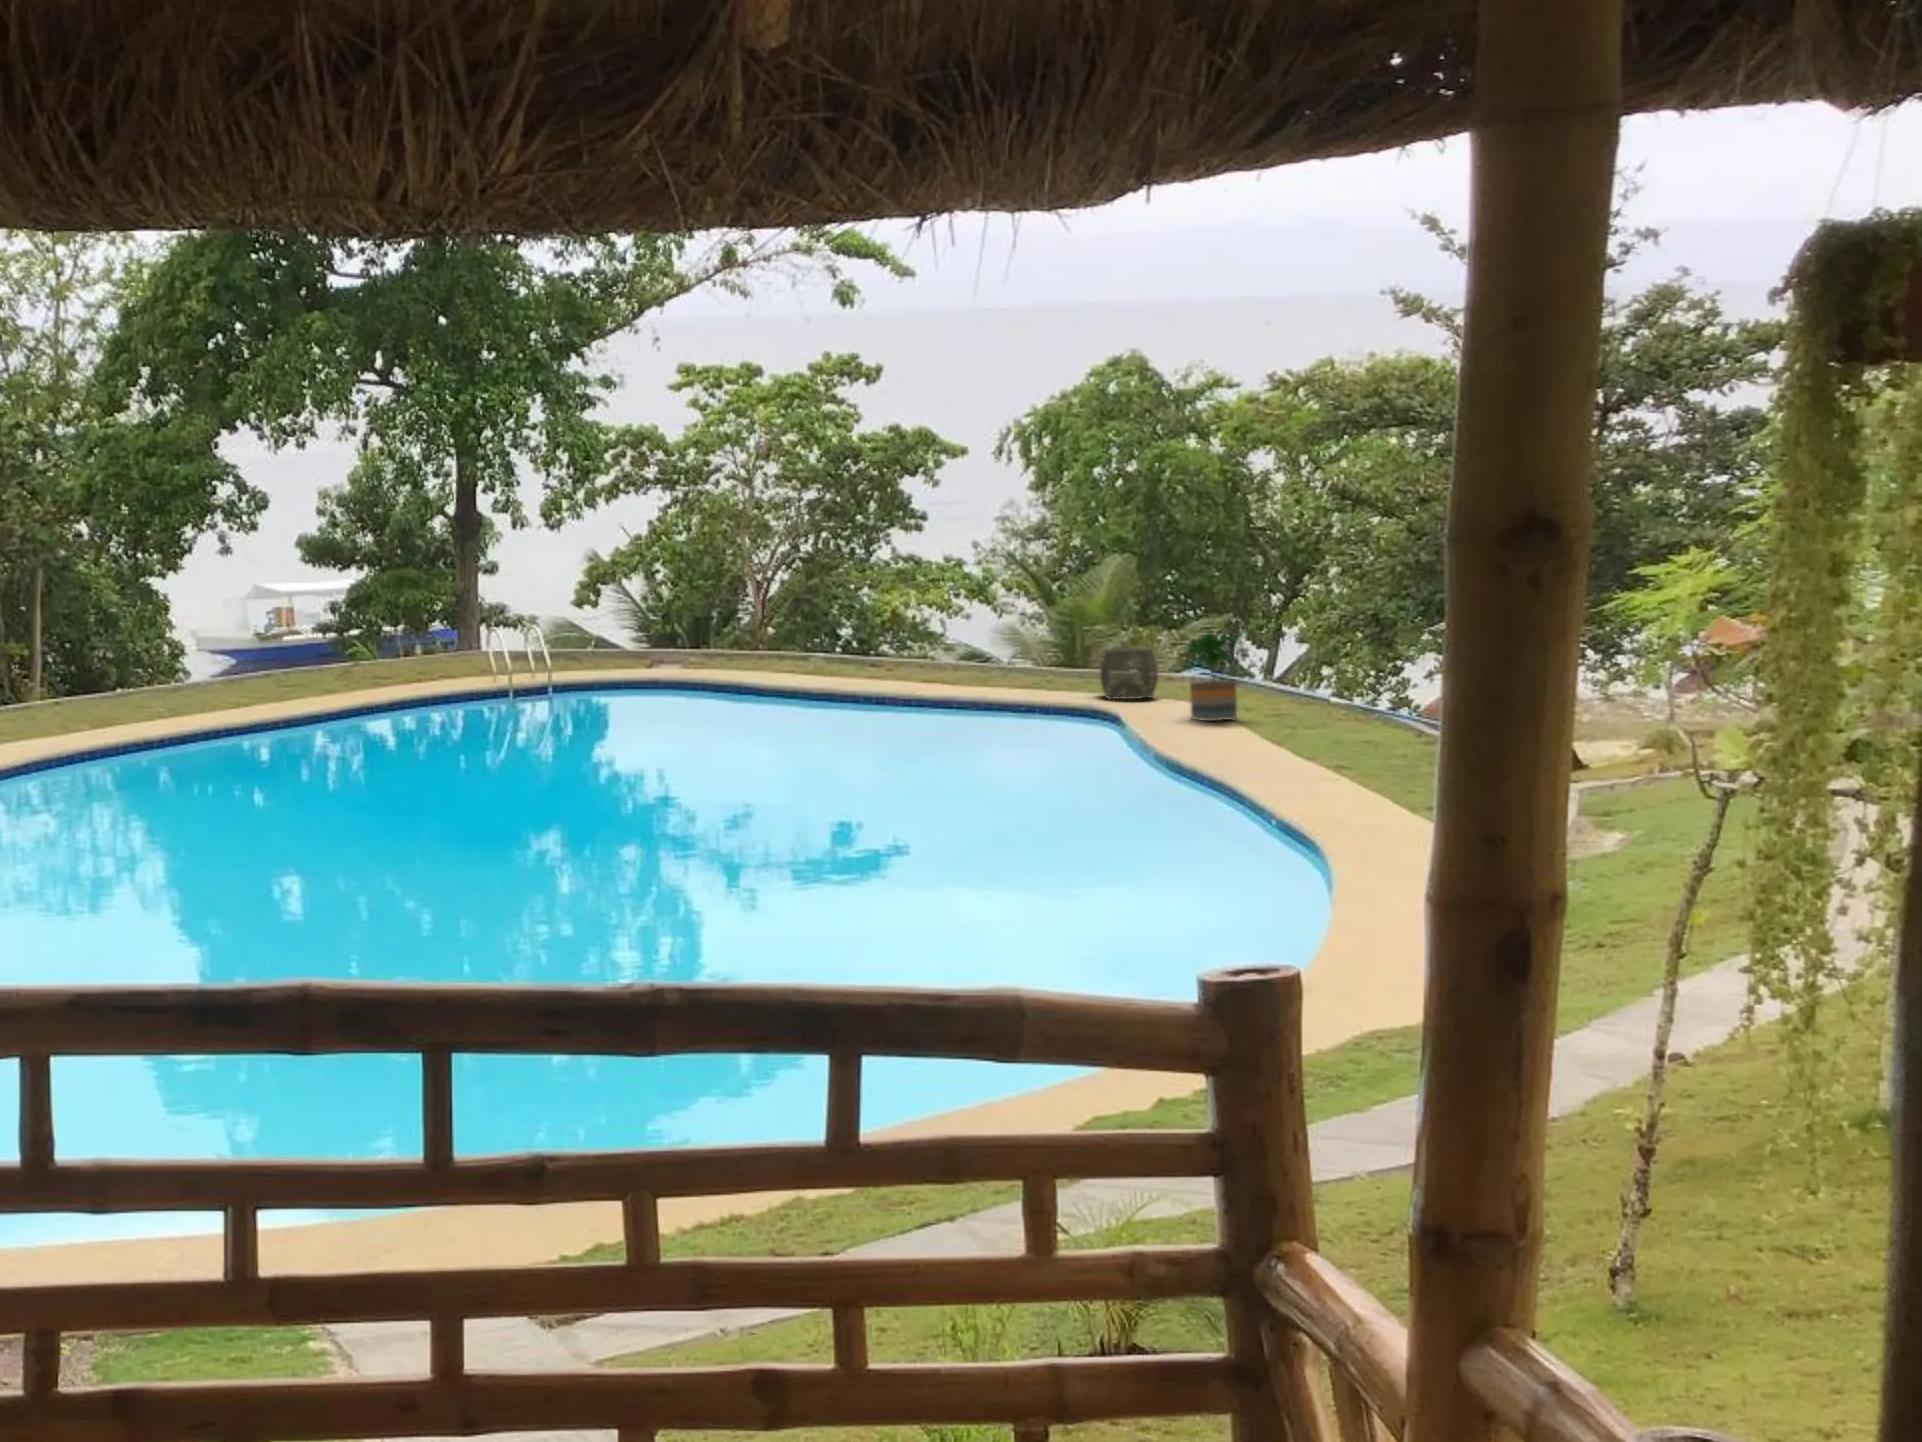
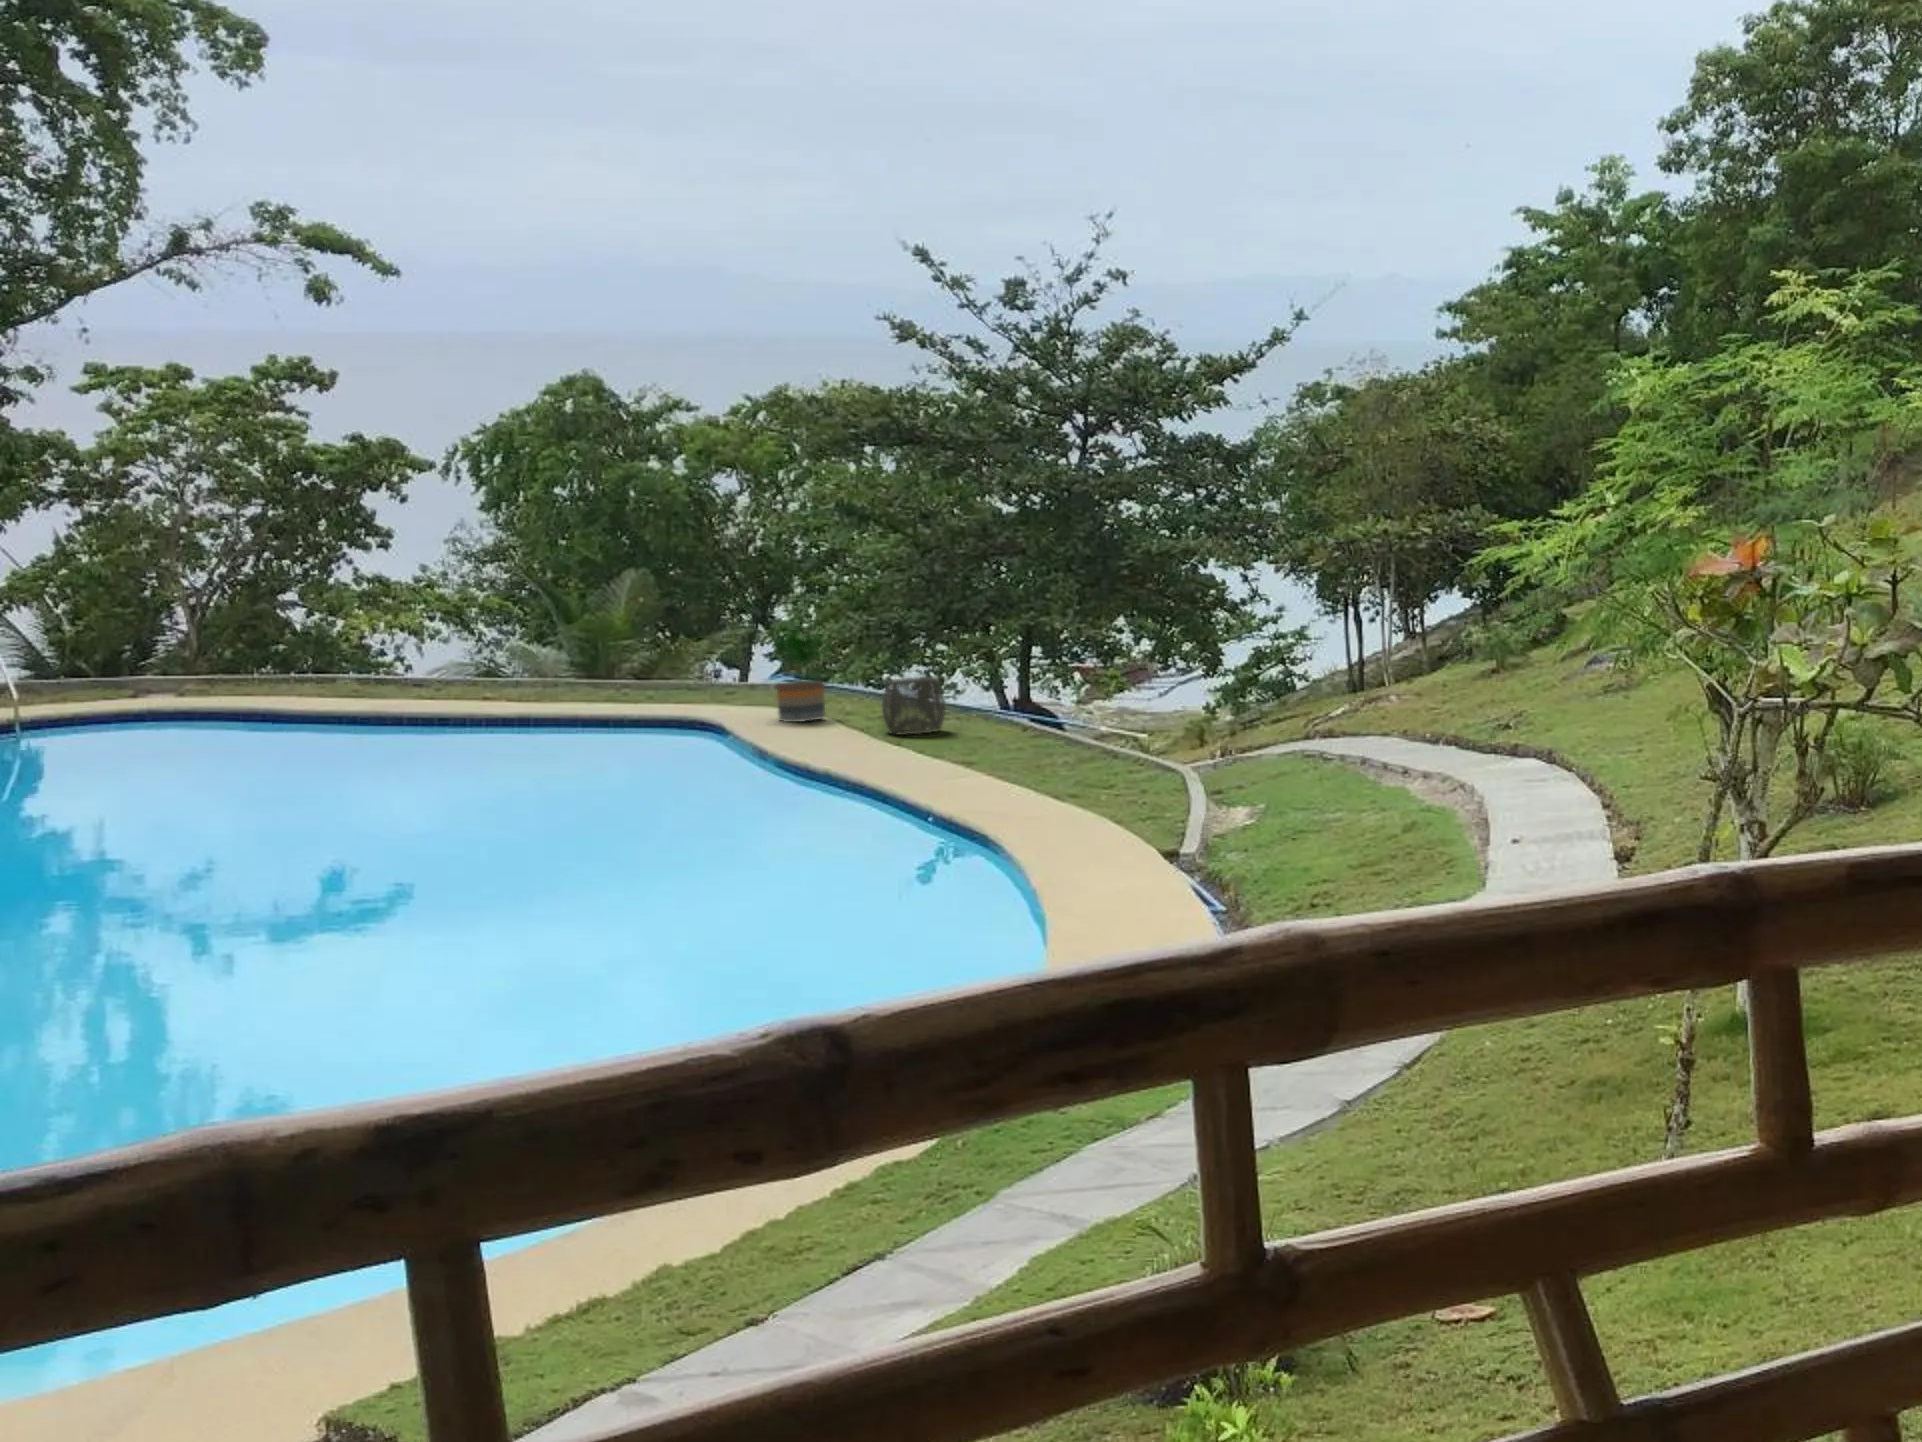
woven basket: present [1100,648,1158,699] -> present [882,677,946,735]

